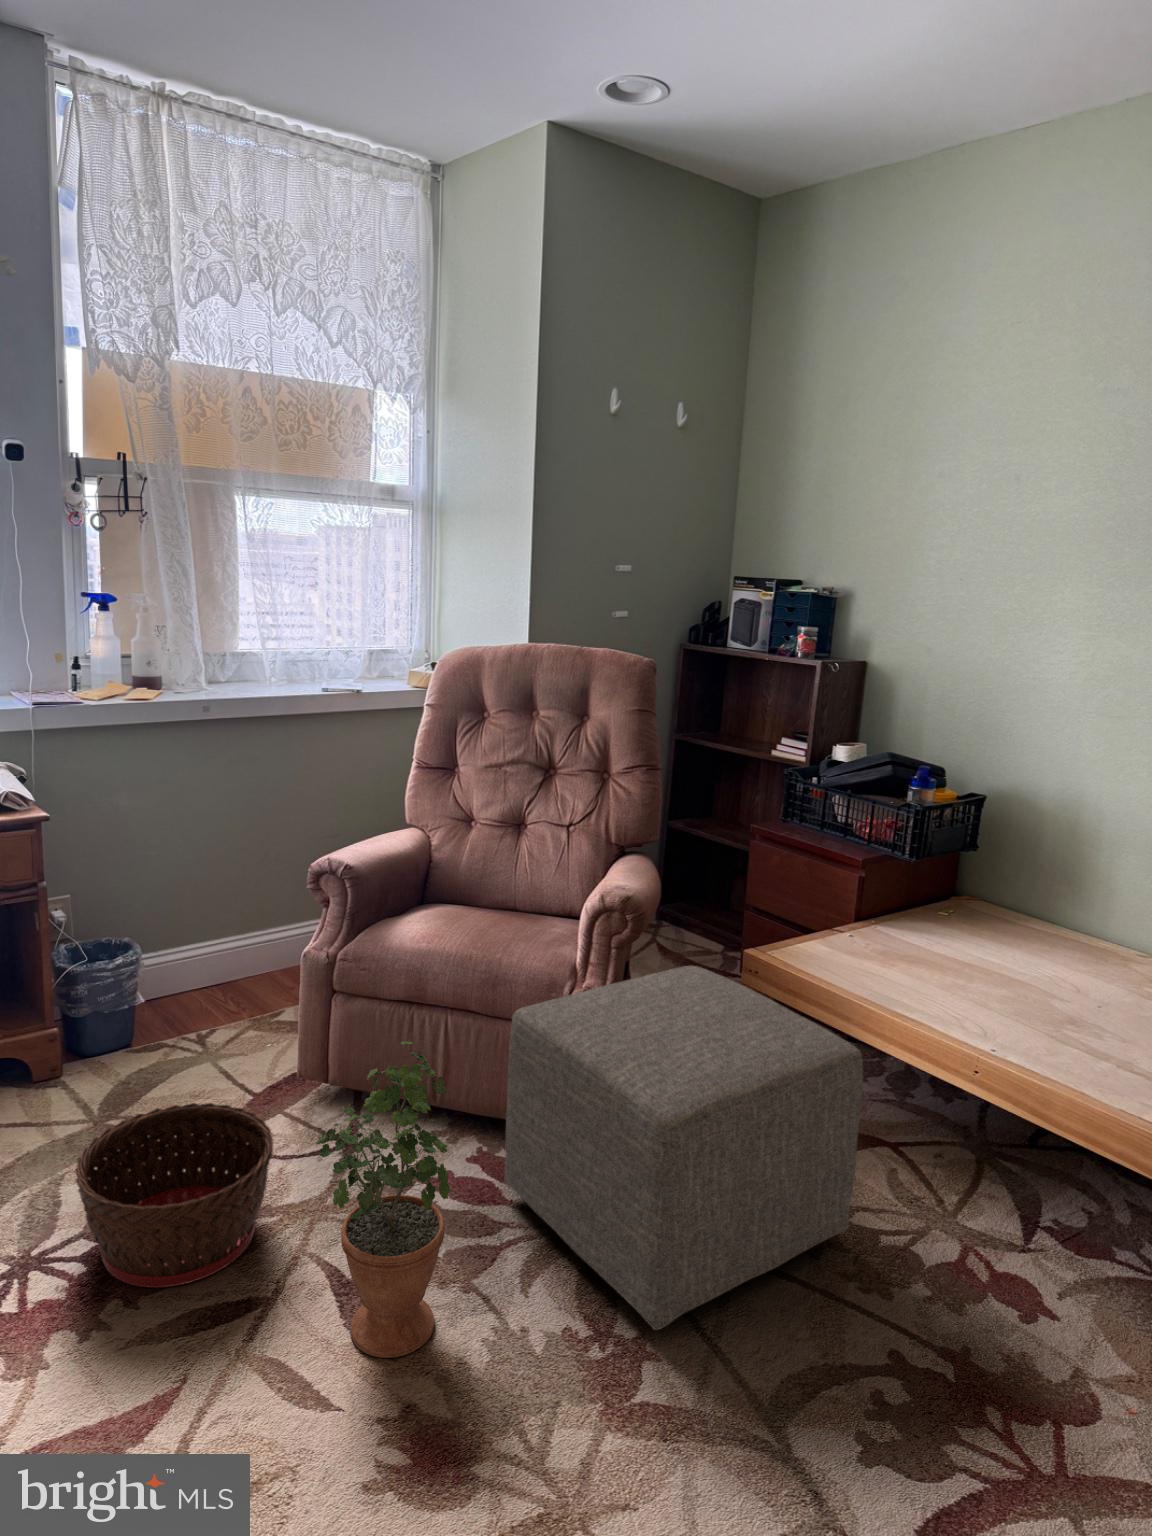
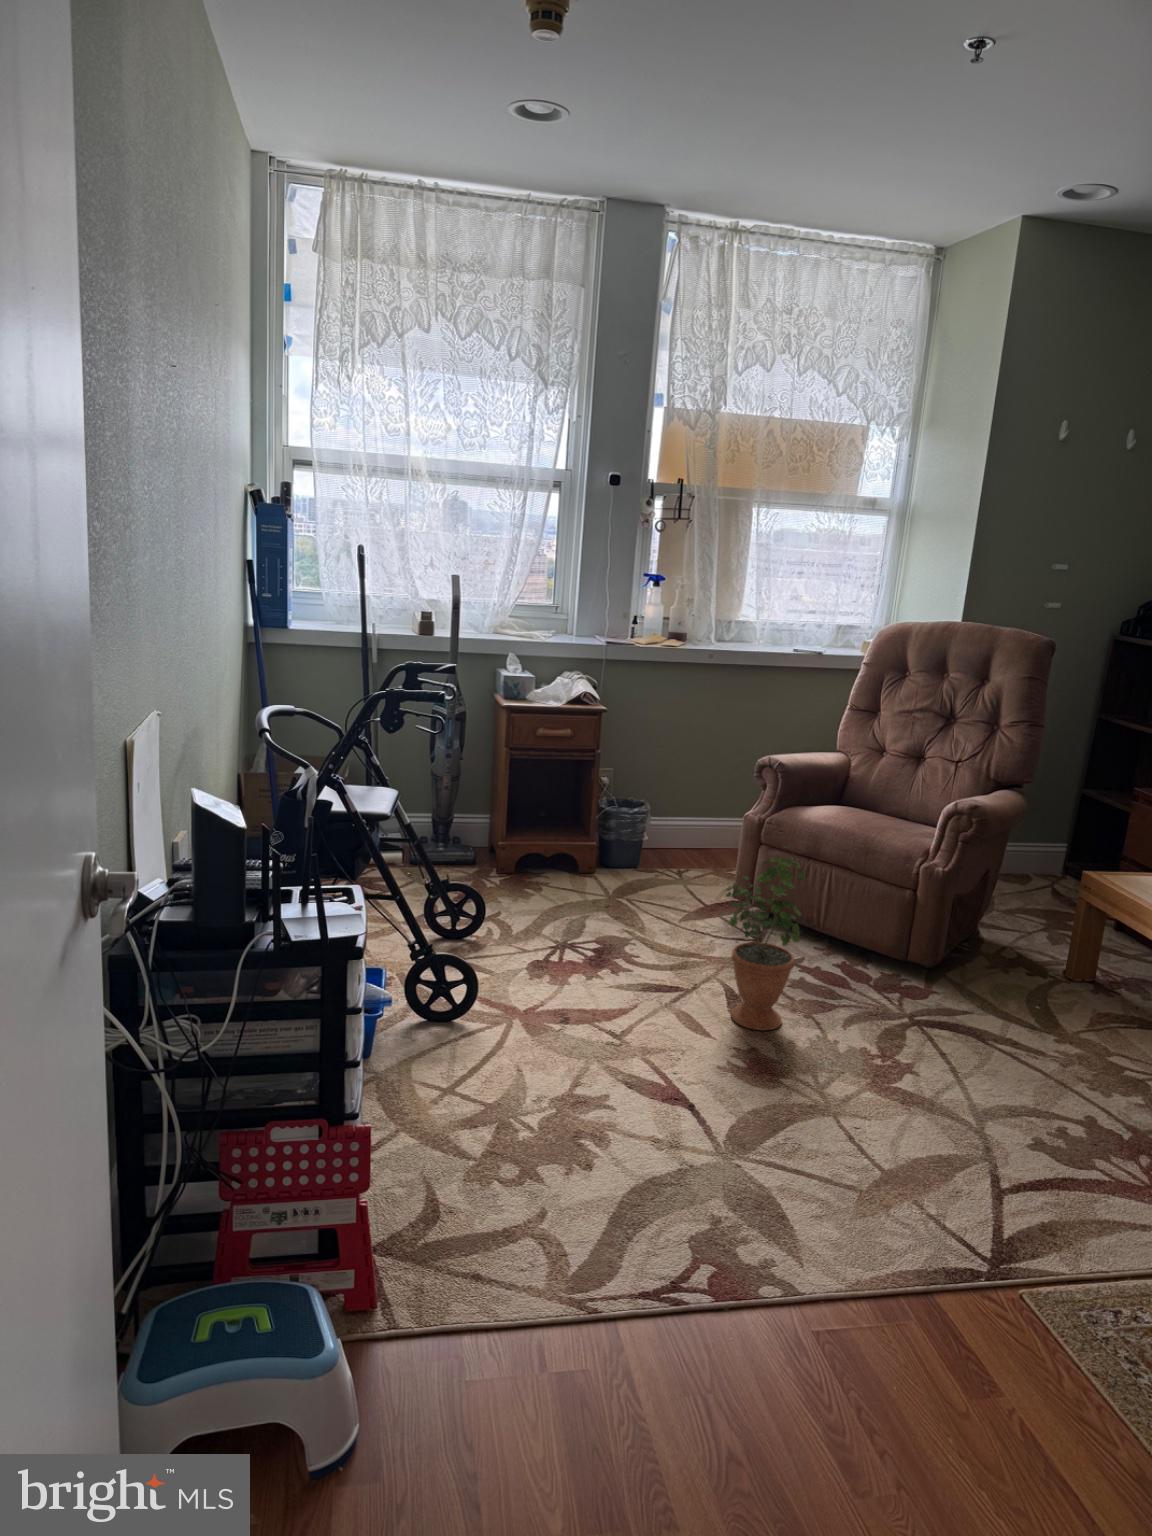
ottoman: present [505,966,863,1330] -> none [851,859,1121,1064]
basket: present [75,1103,273,1288] -> none [597,882,707,972]

